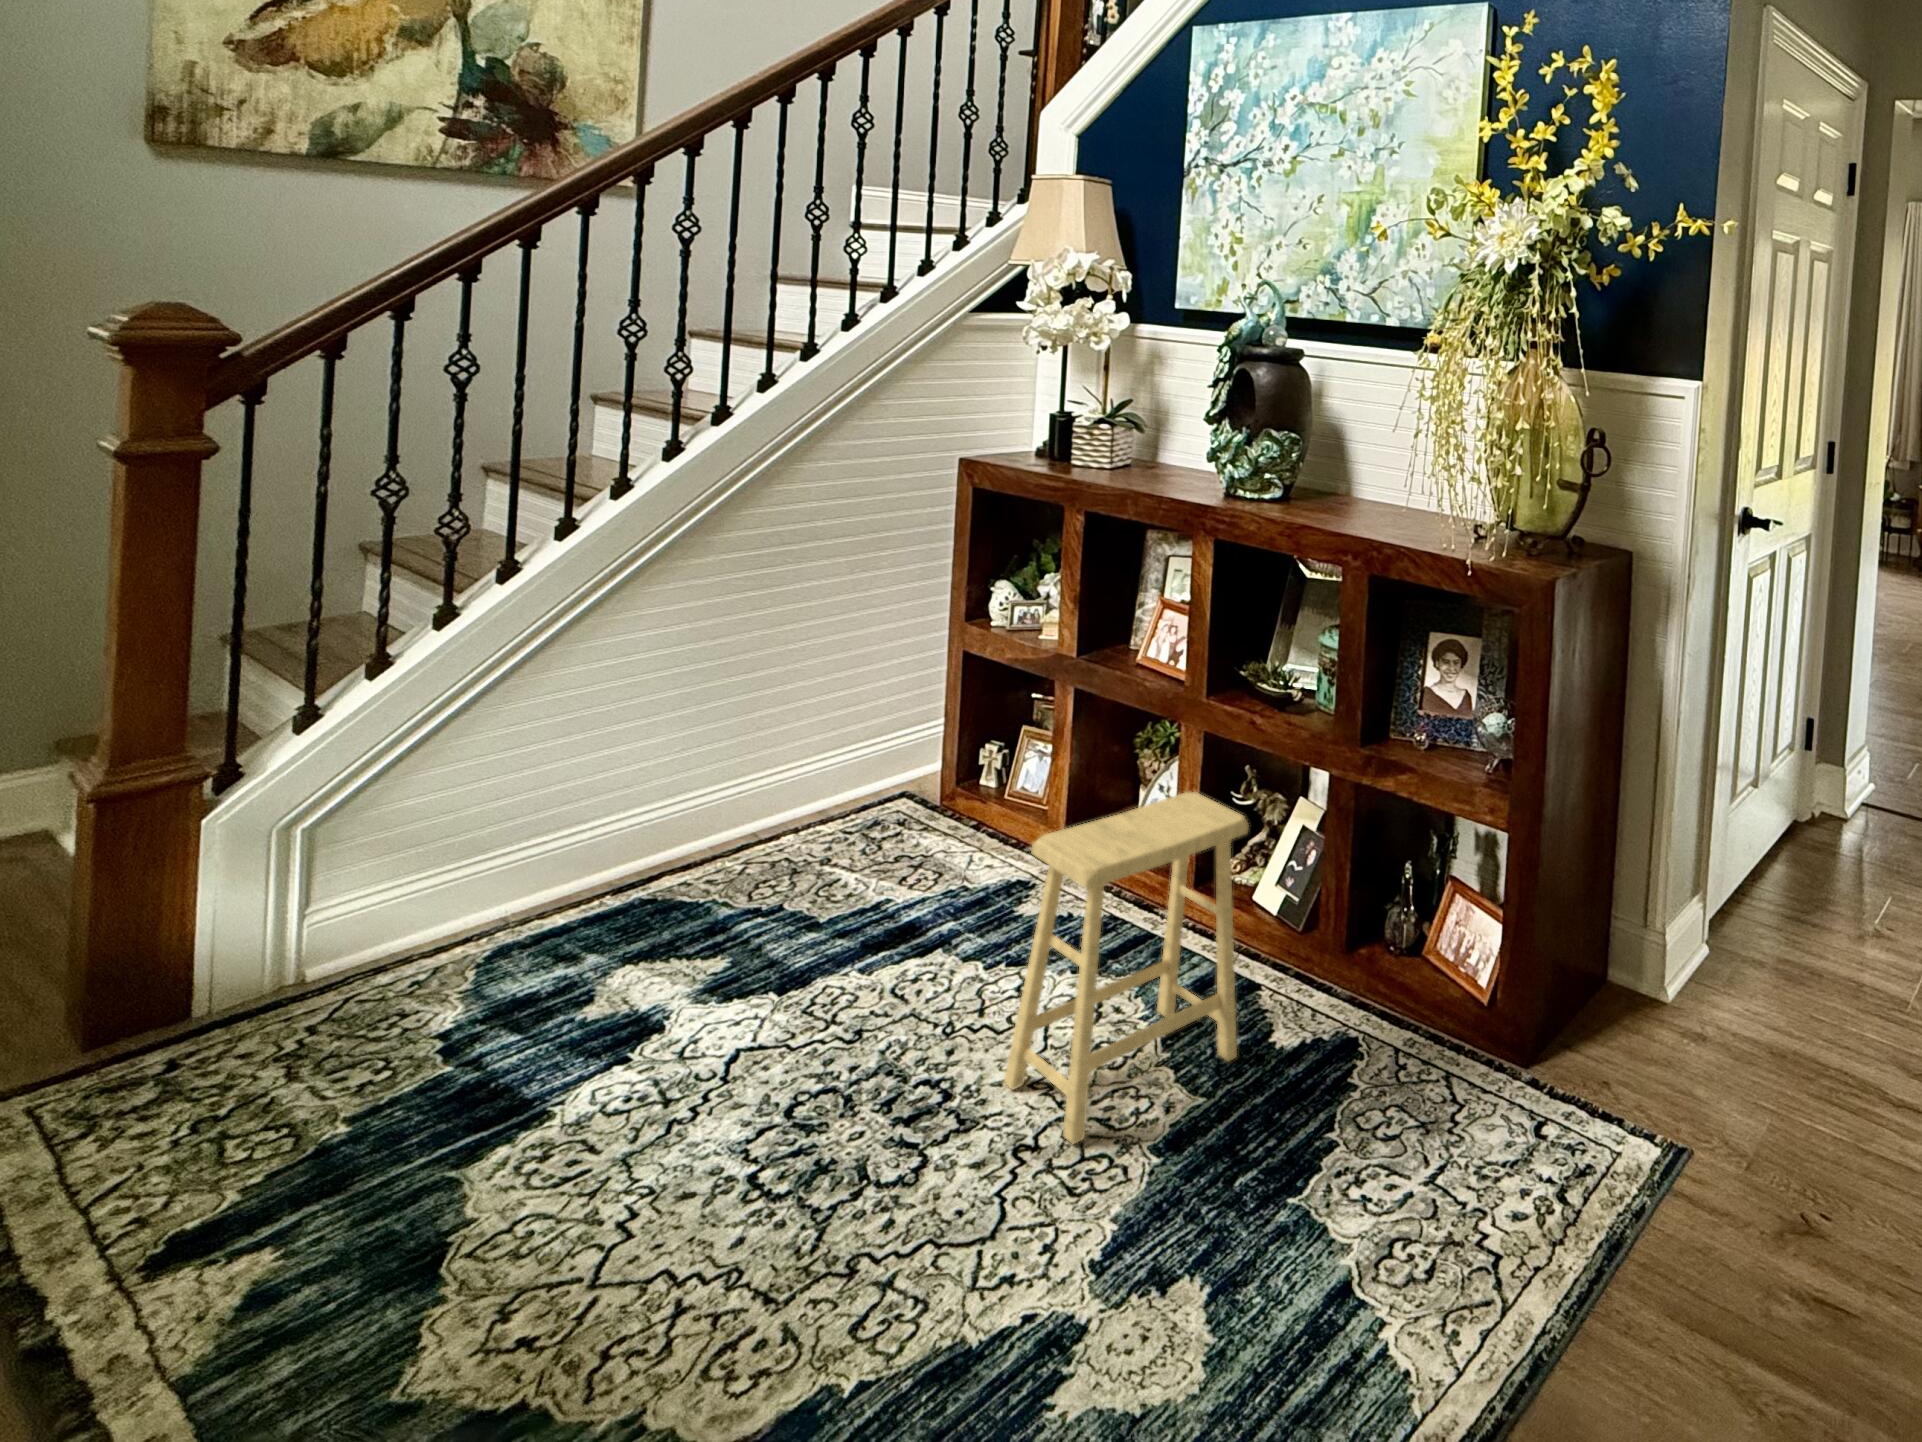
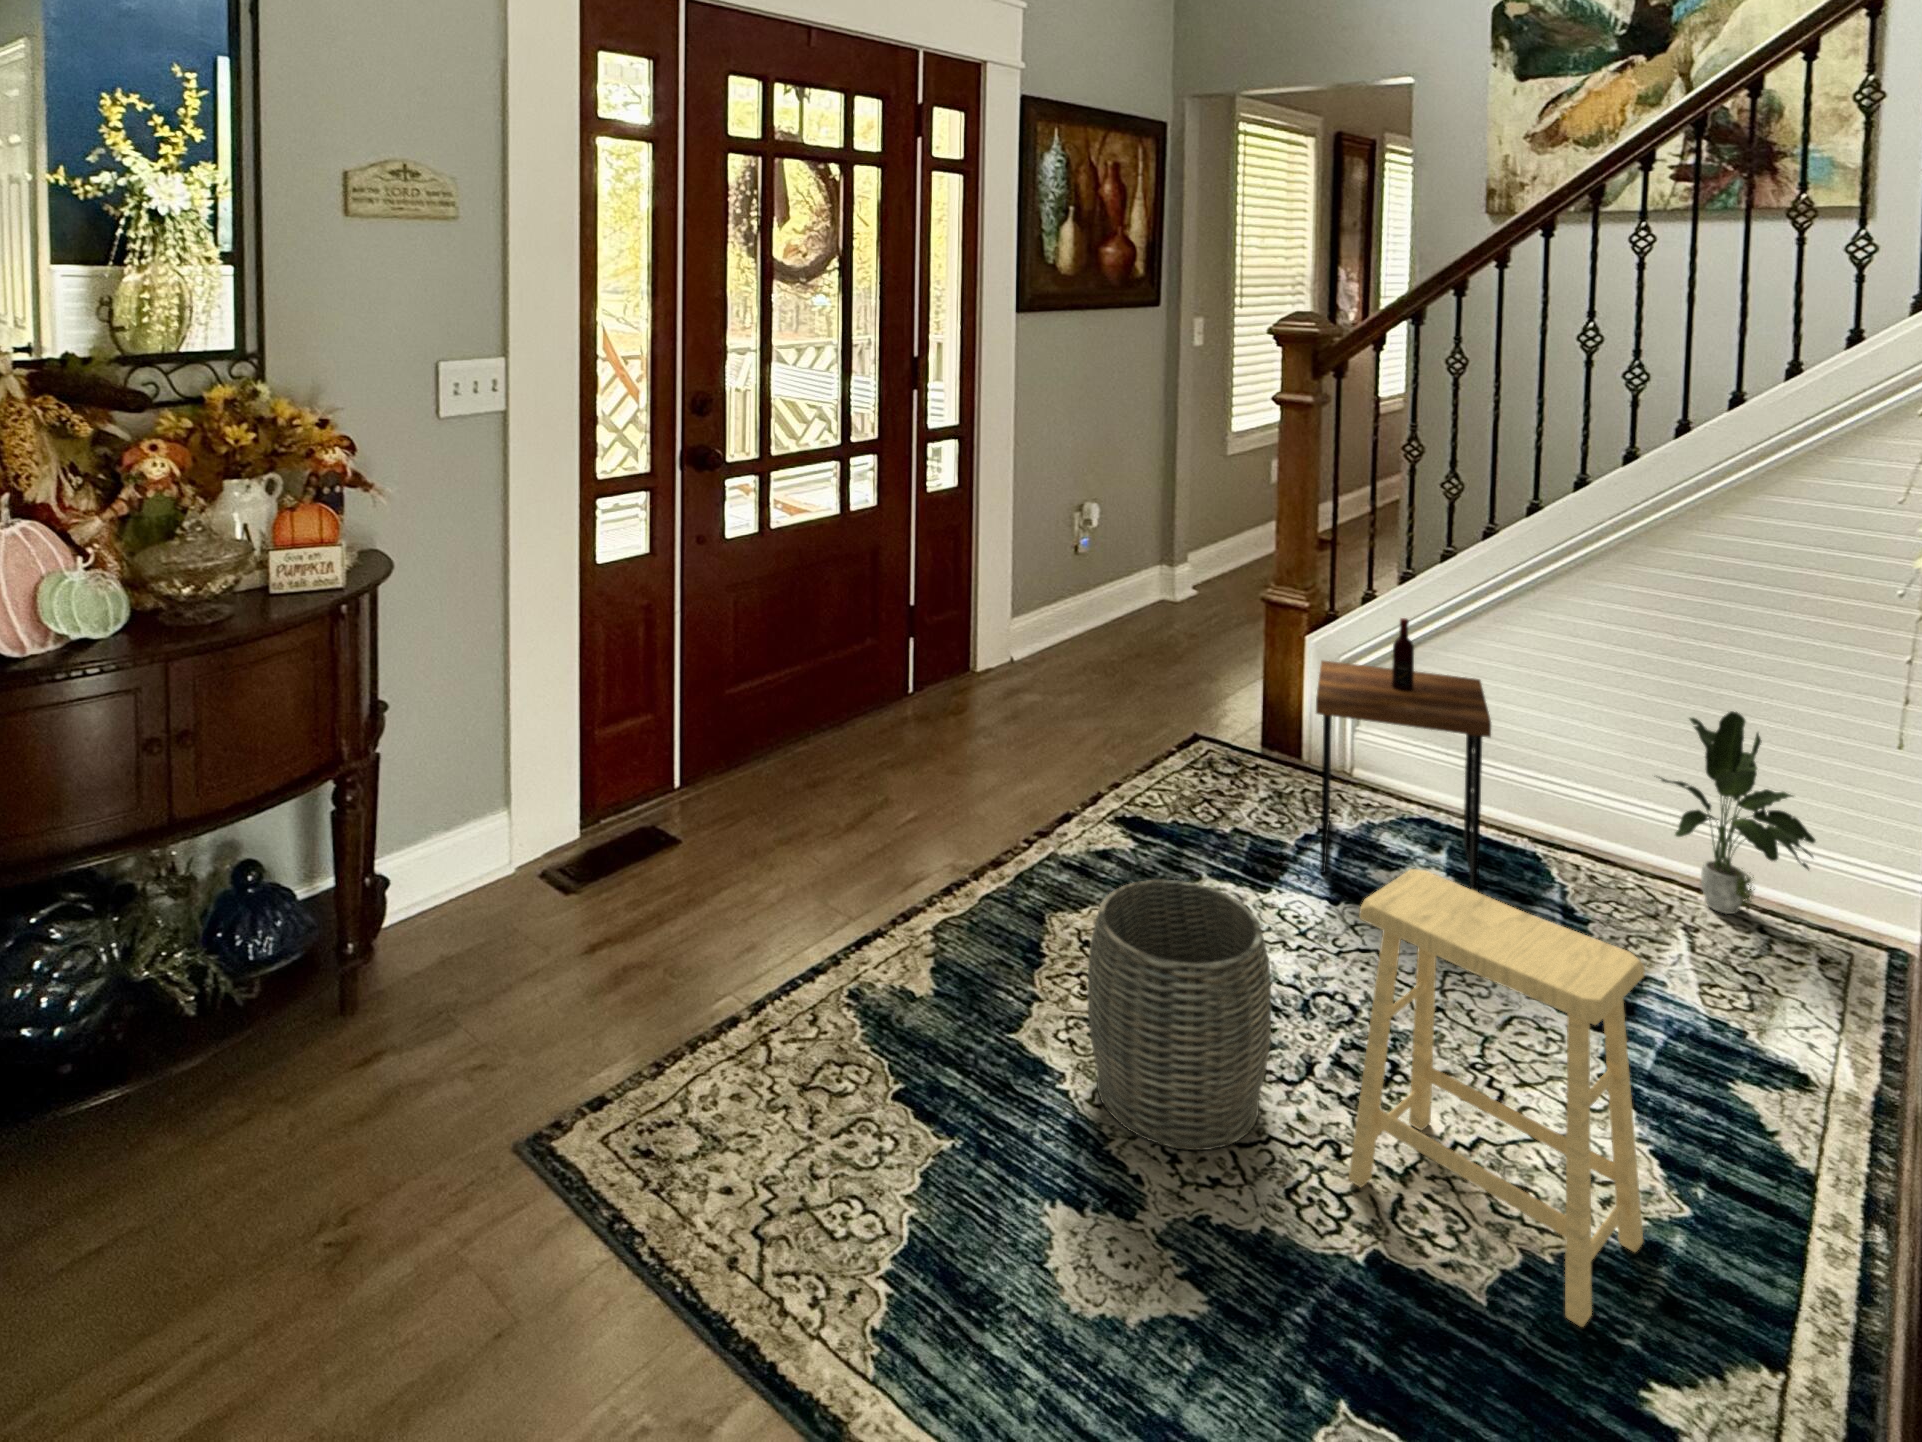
potted plant: none [774,661,897,847] -> present [1659,711,1815,914]
side table: none [393,679,725,1056] -> present [1316,618,1491,892]
woven basket: none [781,992,1027,1347] -> present [1088,880,1271,1150]

